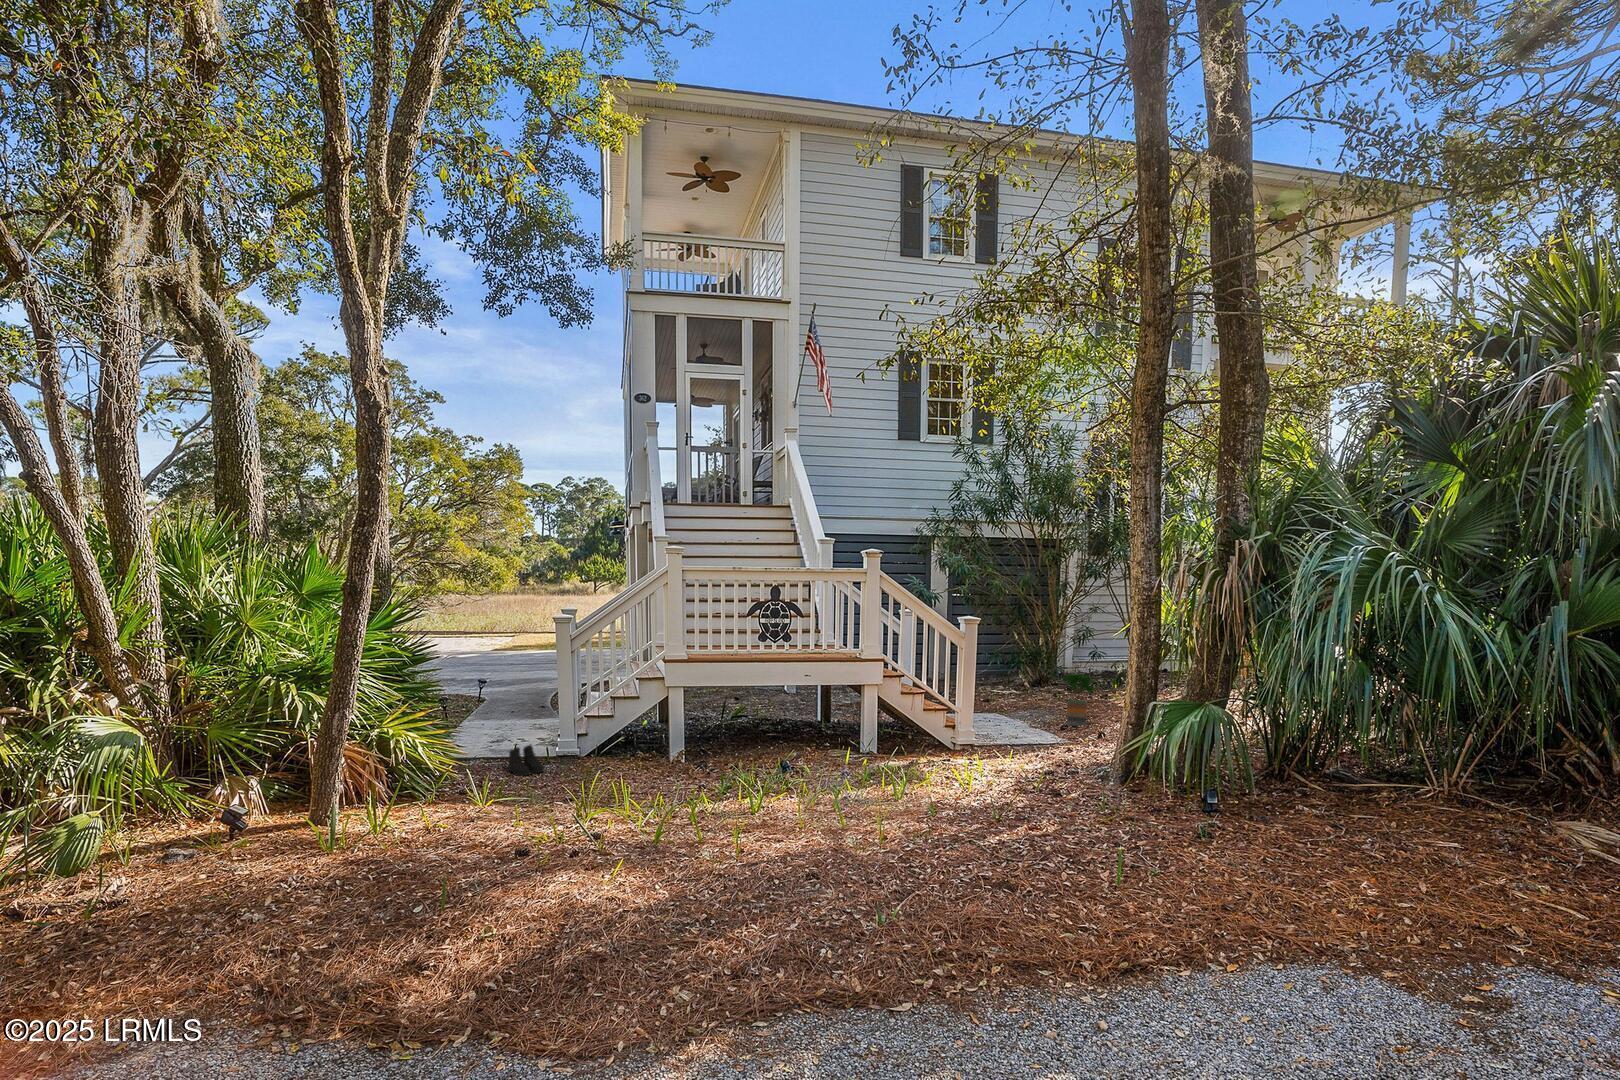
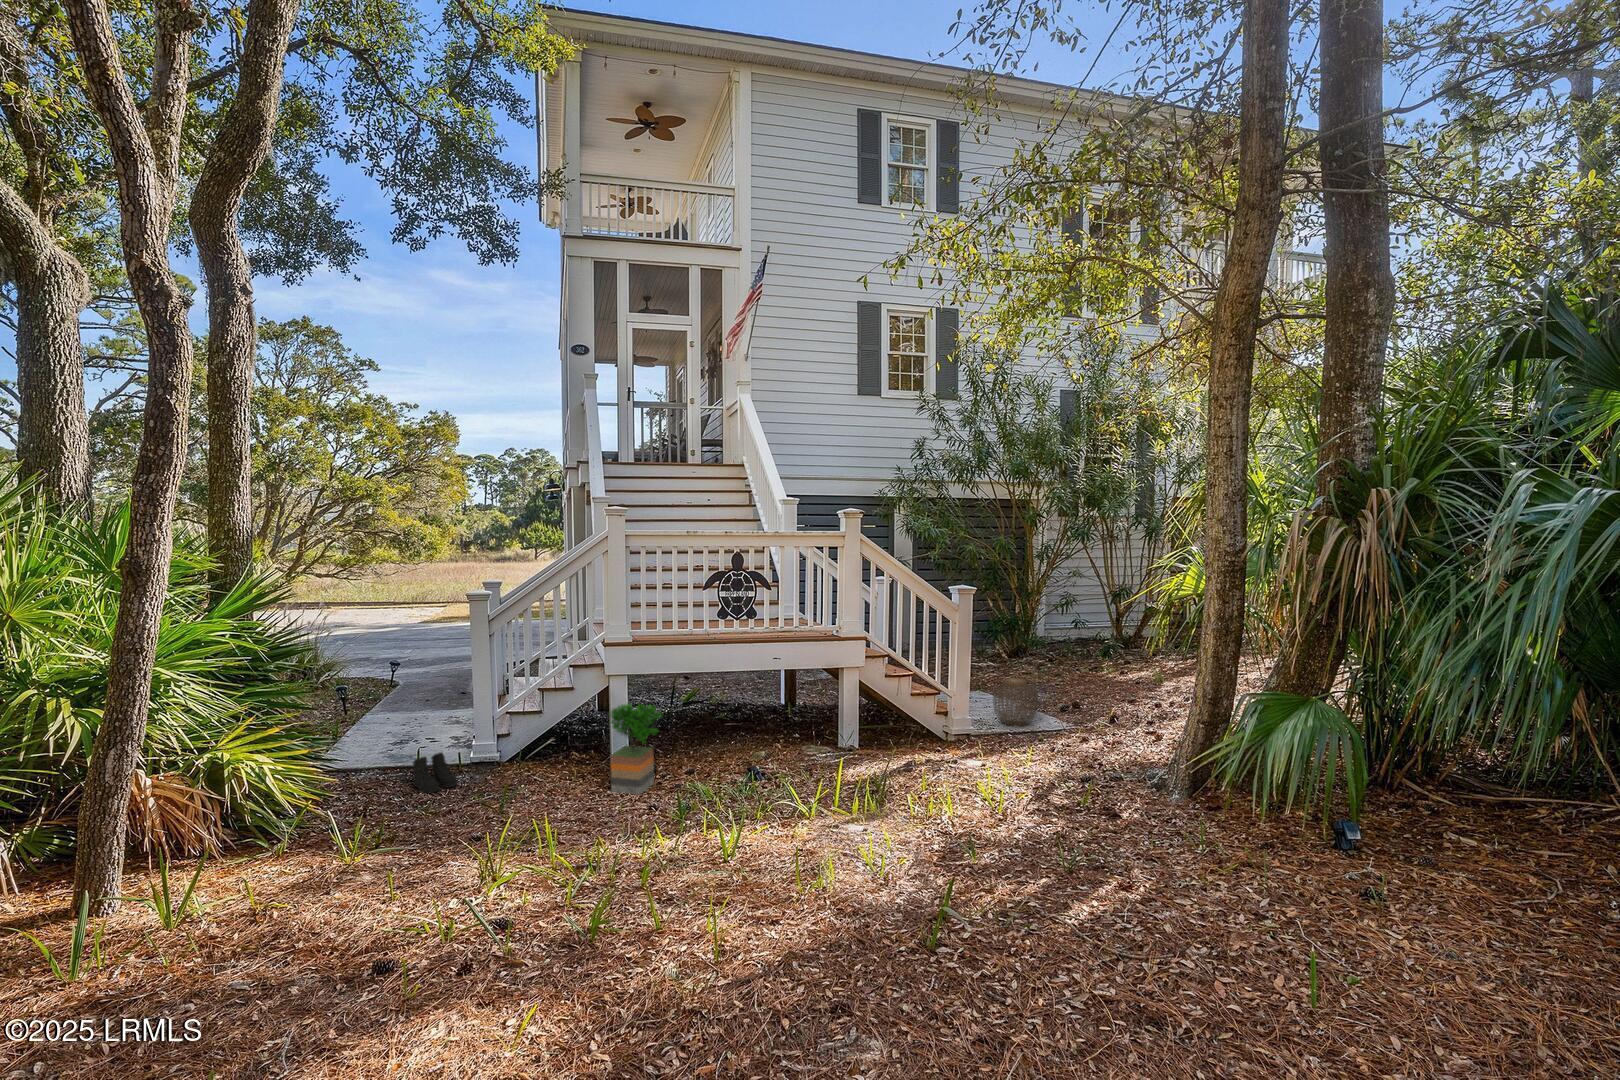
potted tree: present [1062,674,1096,726] -> present [610,704,662,794]
woven basket: none [1004,699,1045,744] -> present [993,677,1038,727]

